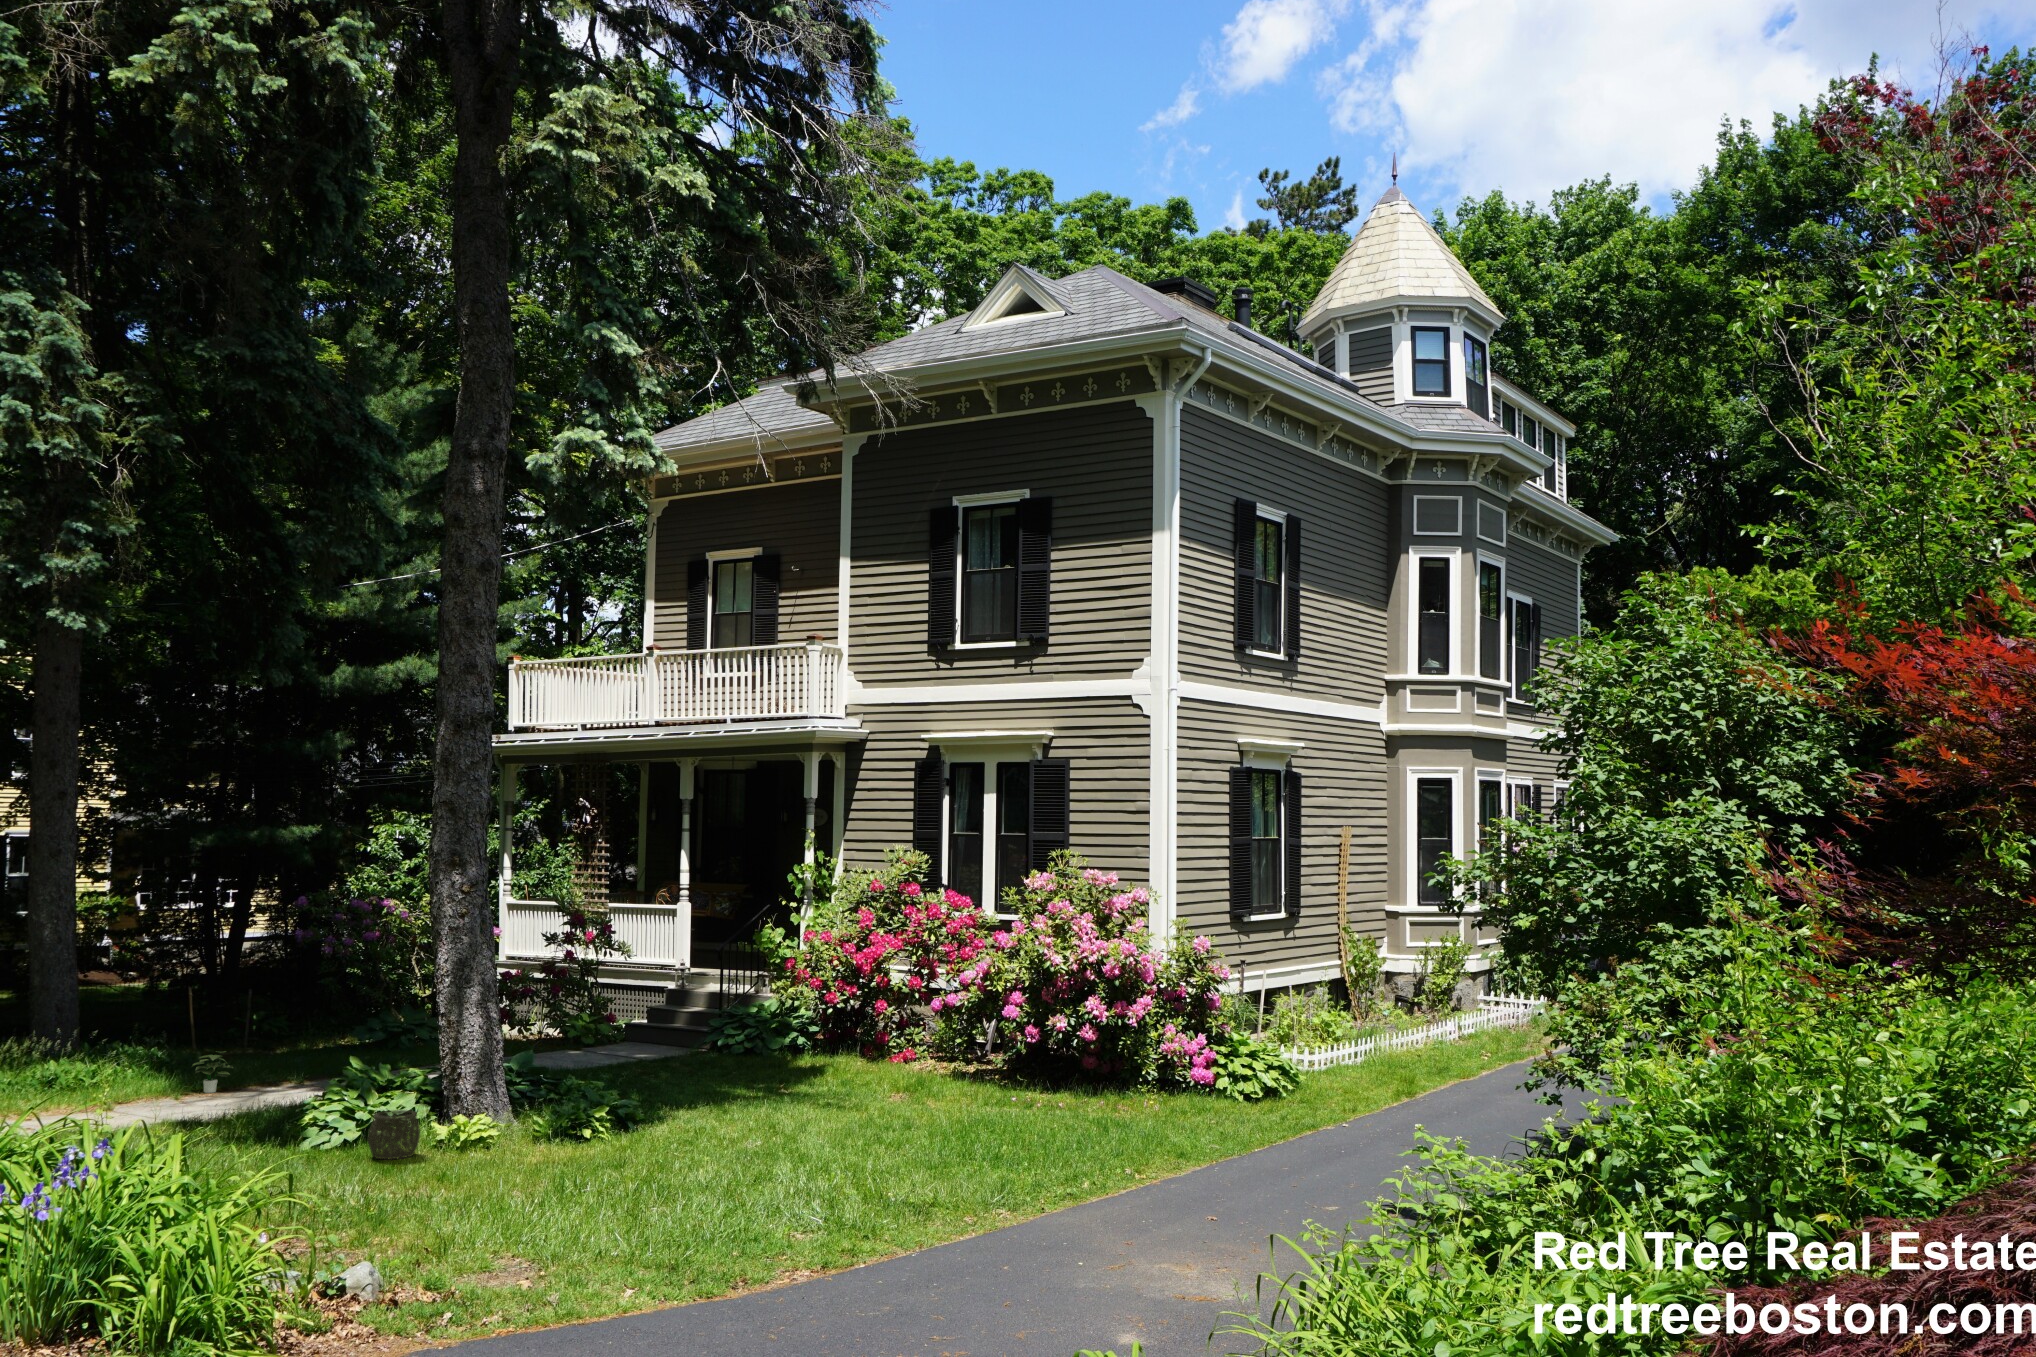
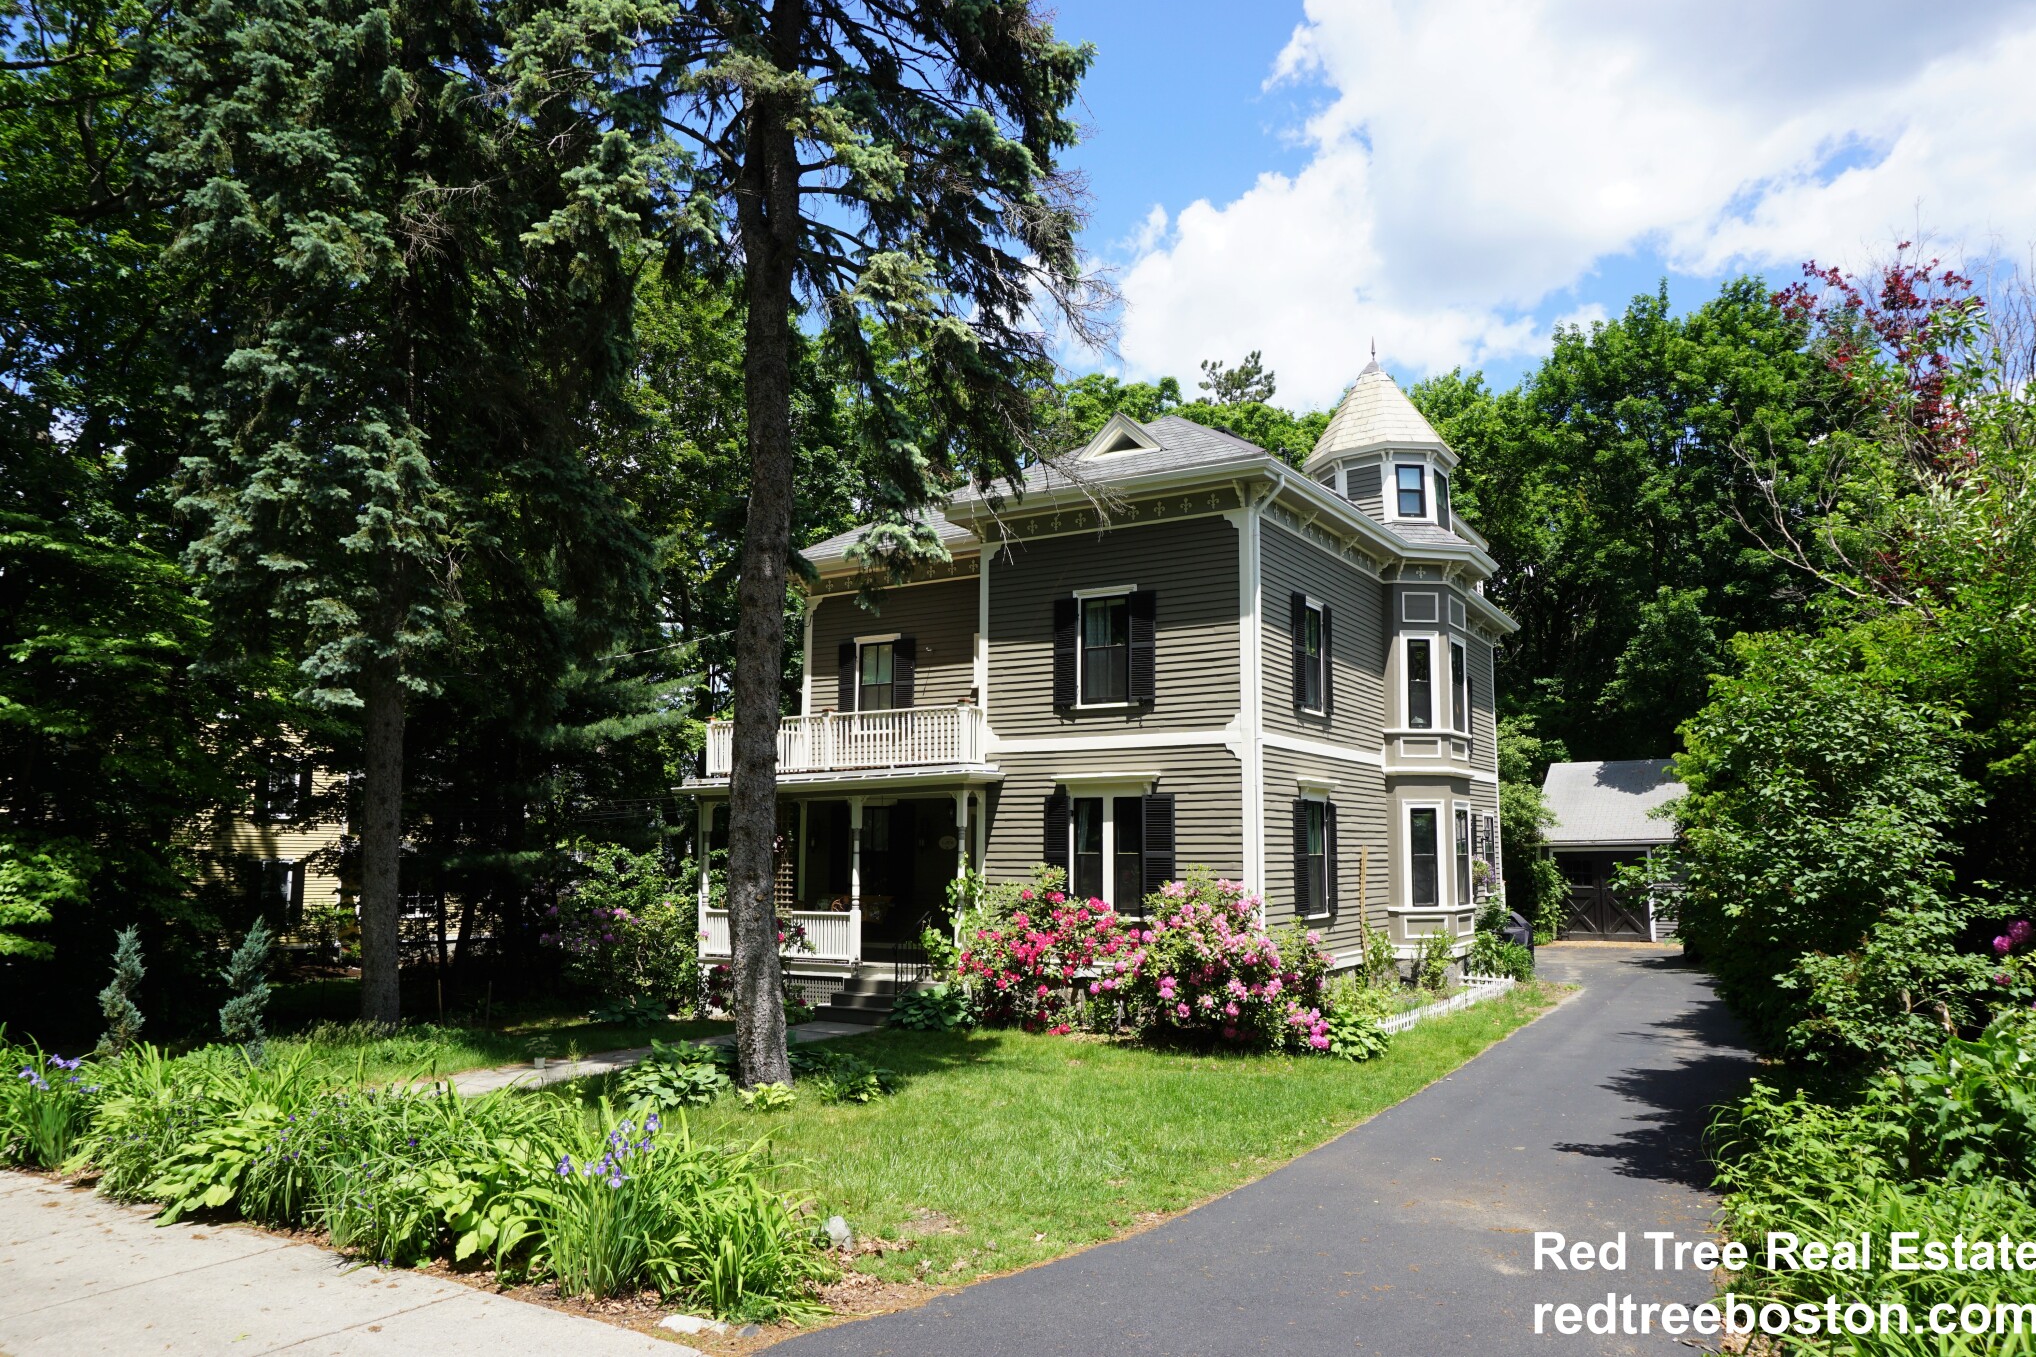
woven basket: present [368,1110,420,1159] -> none [723,1078,764,1119]

